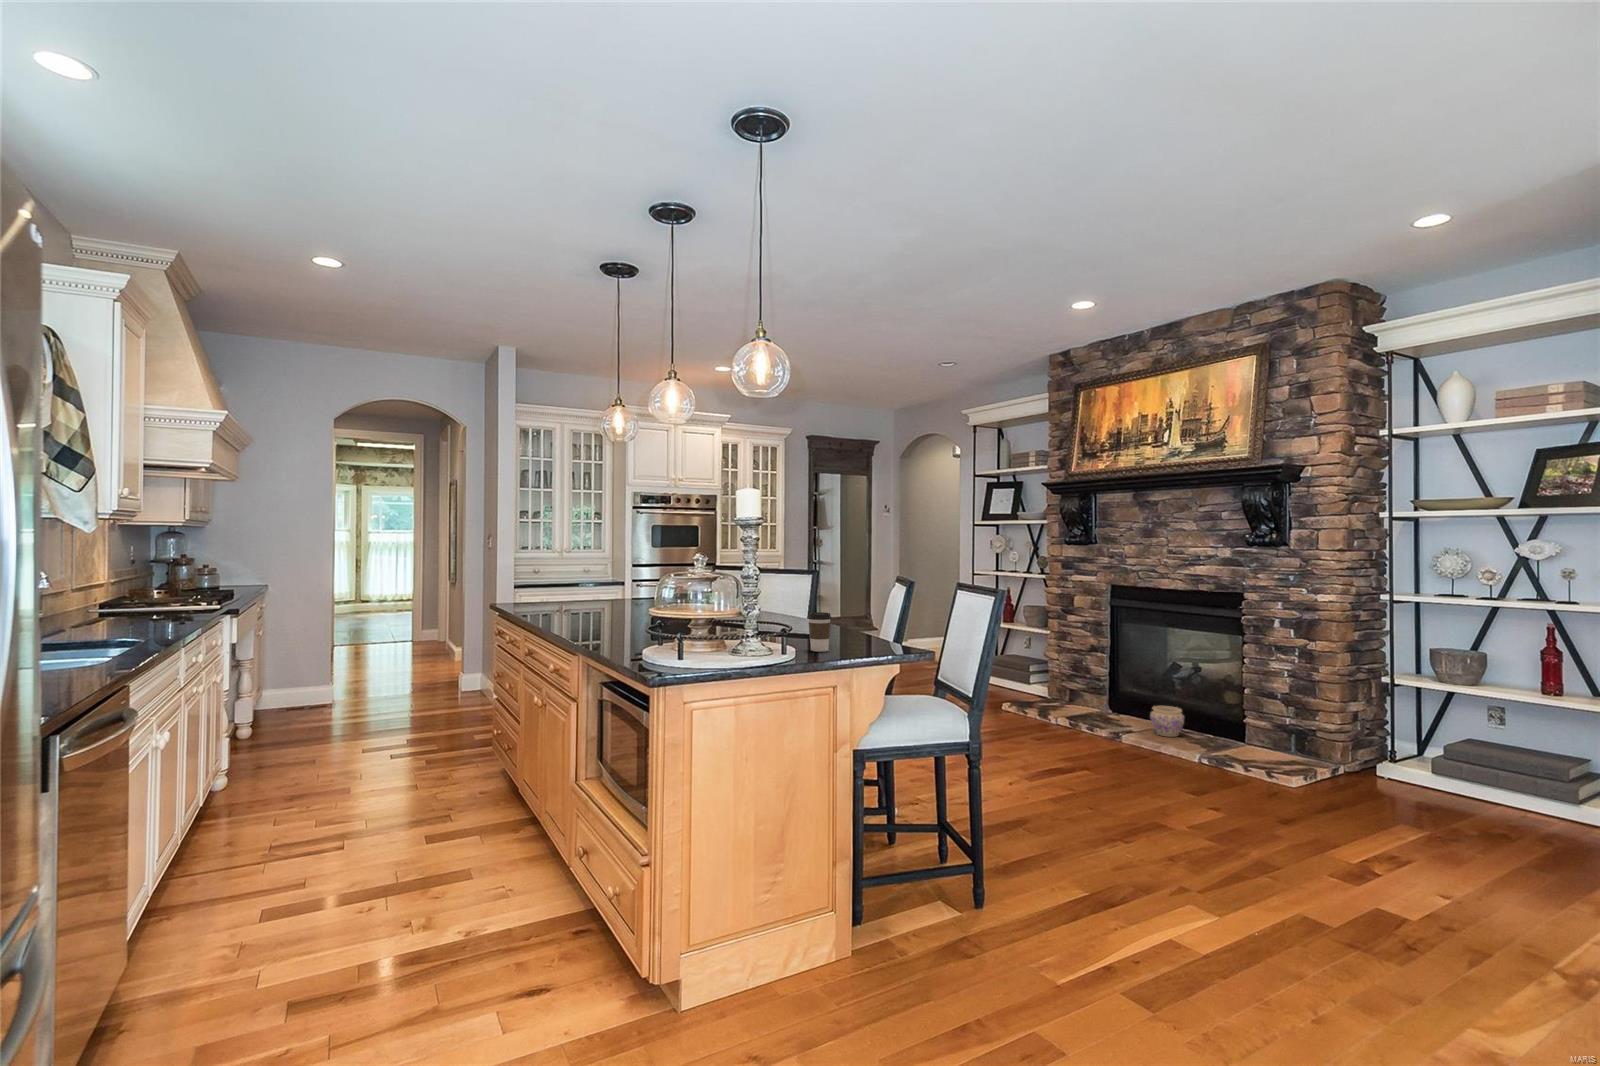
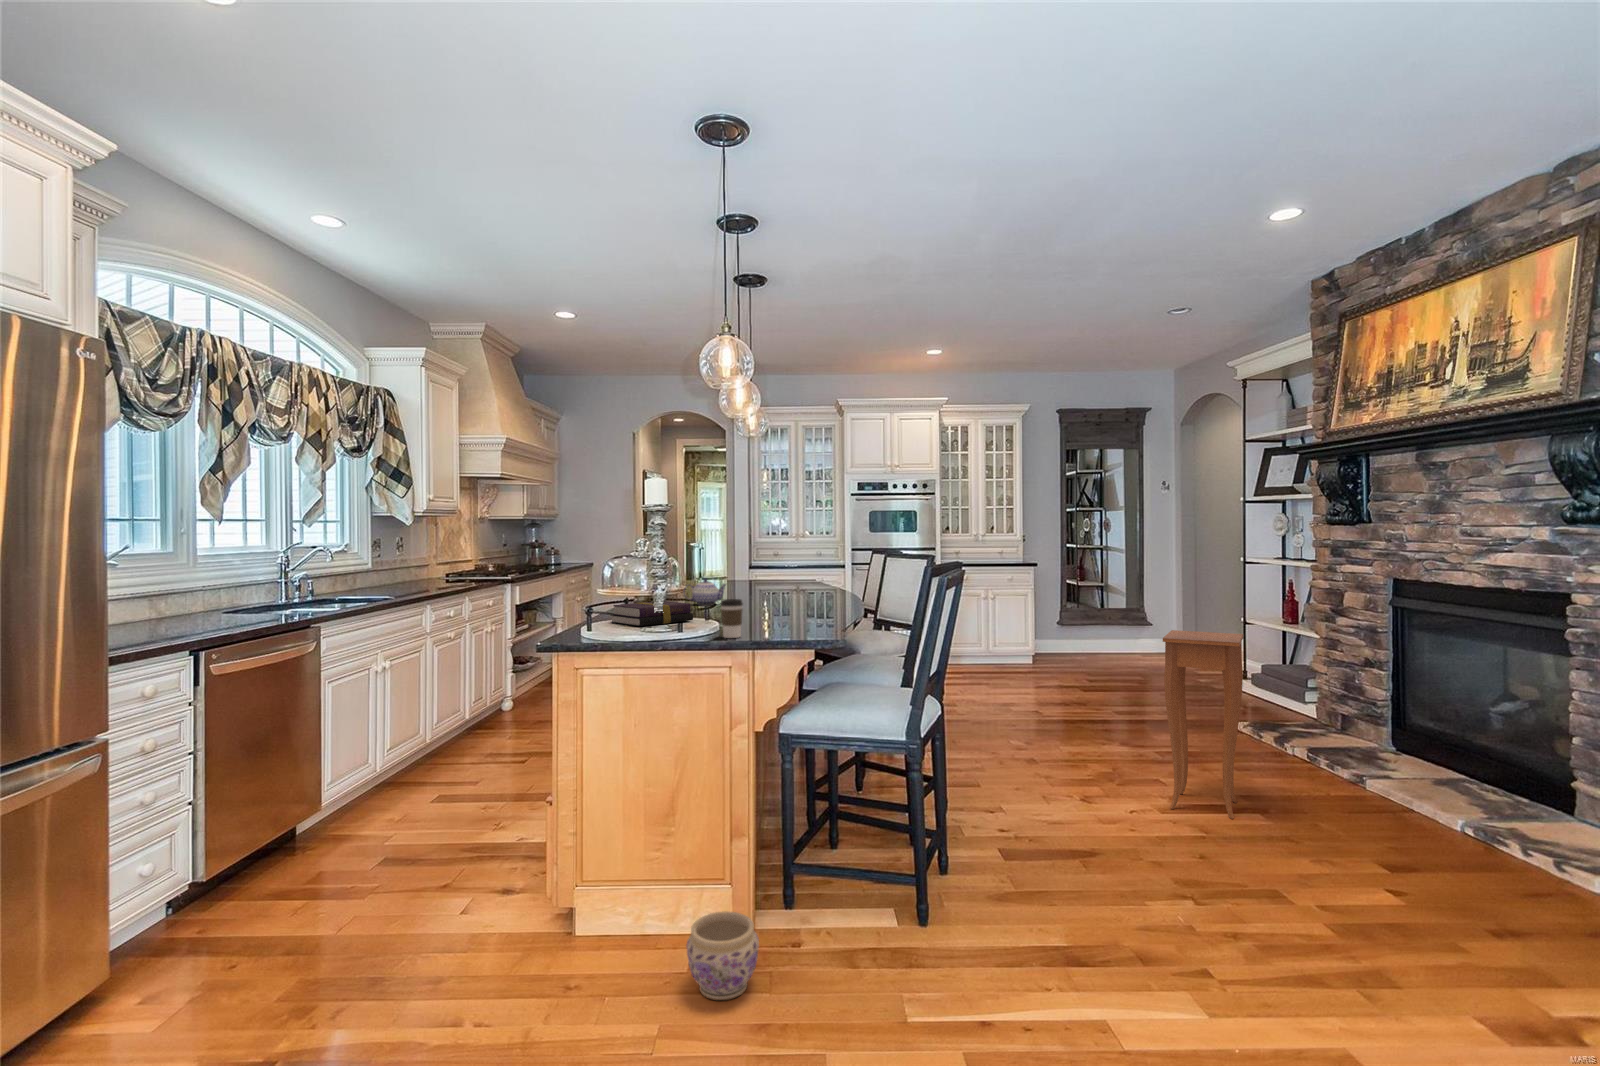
teapot: none [631,593,673,622] -> present [683,578,726,605]
book: none [638,618,717,645] -> present [611,601,693,626]
side table: none [1015,629,1083,776] -> present [1163,630,1243,819]
planter: present [1150,706,1184,737] -> present [686,911,759,1001]

